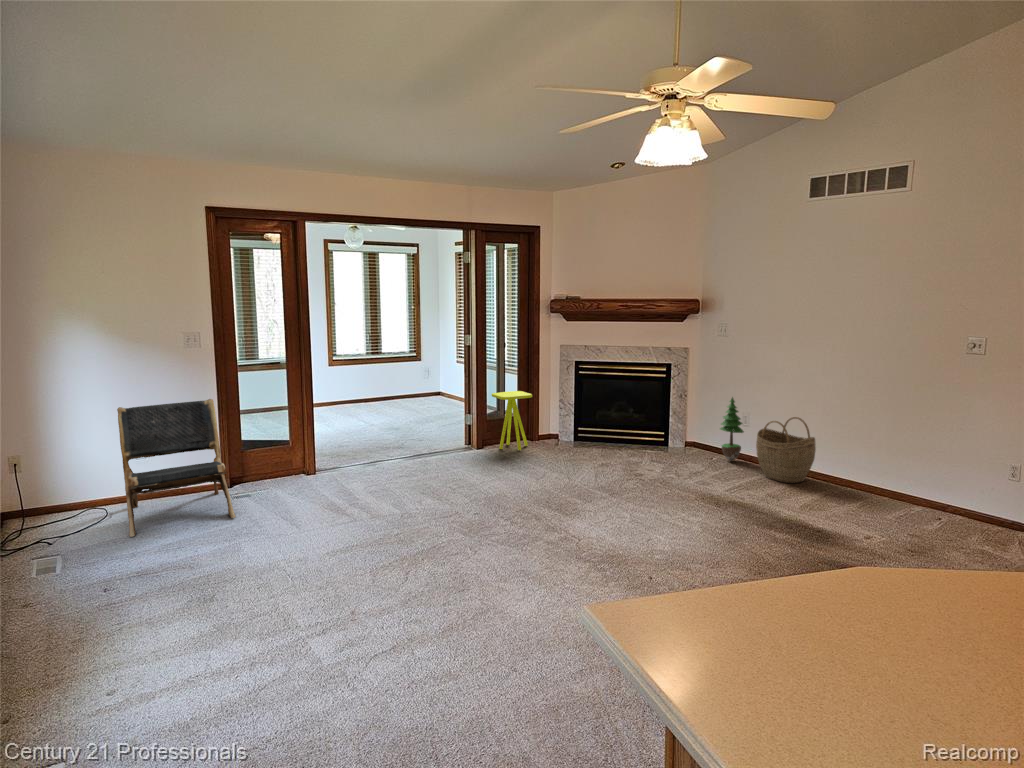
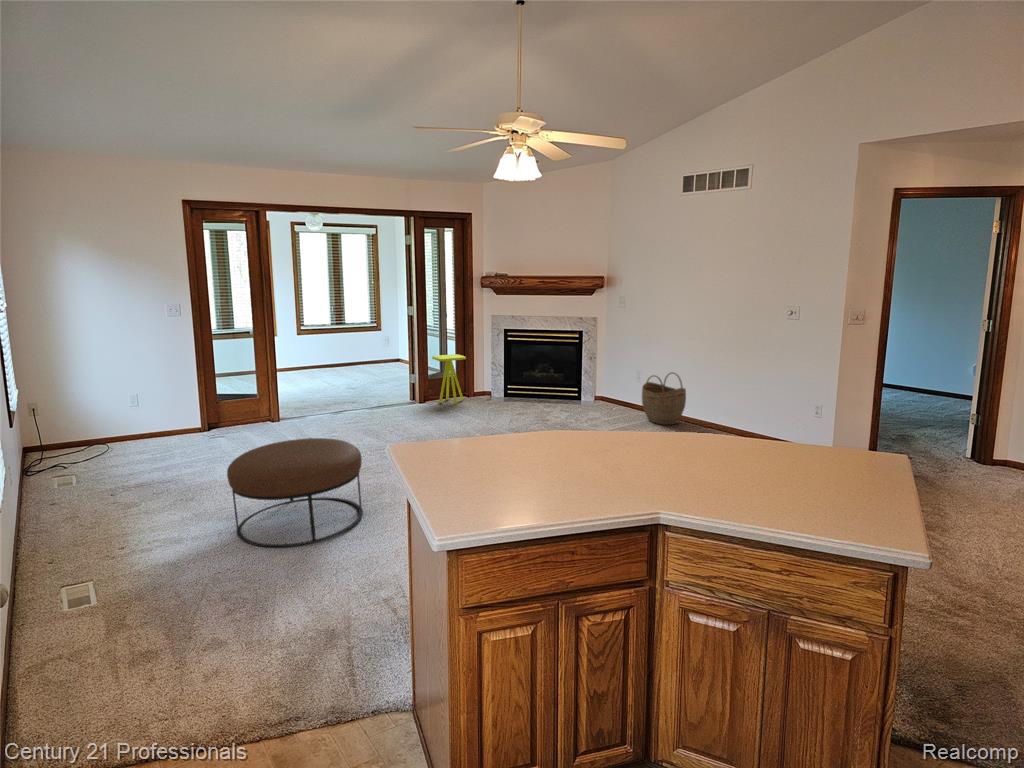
potted tree: present [720,397,744,461] -> none [617,357,637,410]
lounge chair: present [117,399,236,537] -> none [111,359,212,468]
ottoman: none [262,511,439,676] -> present [227,438,363,547]

